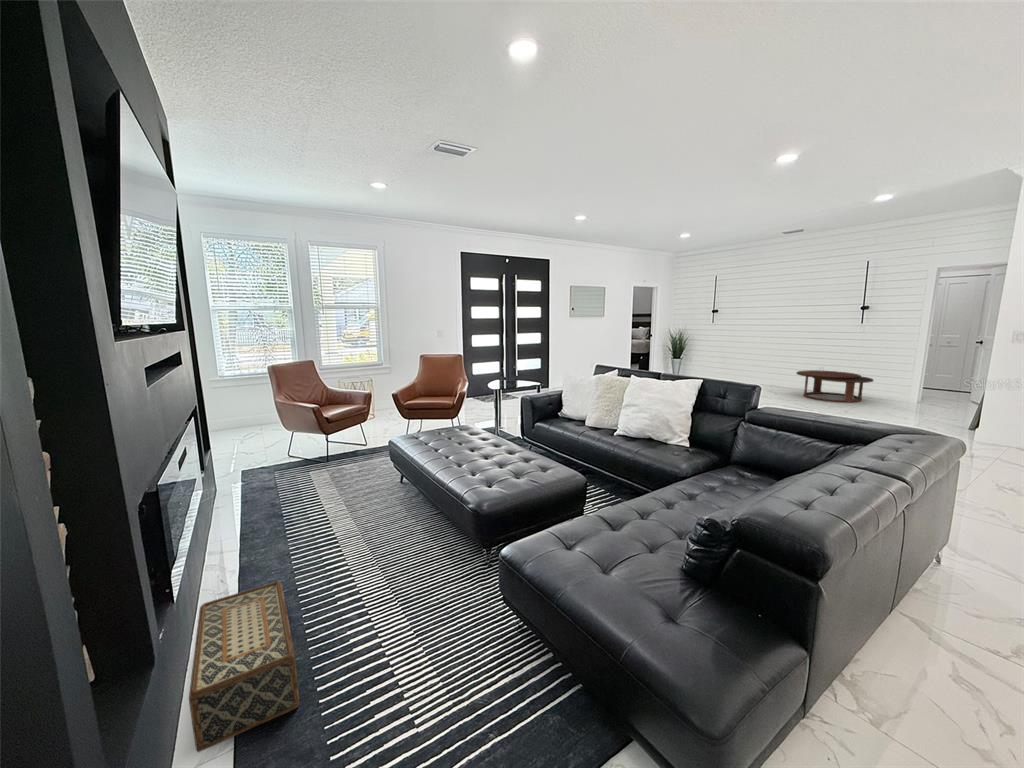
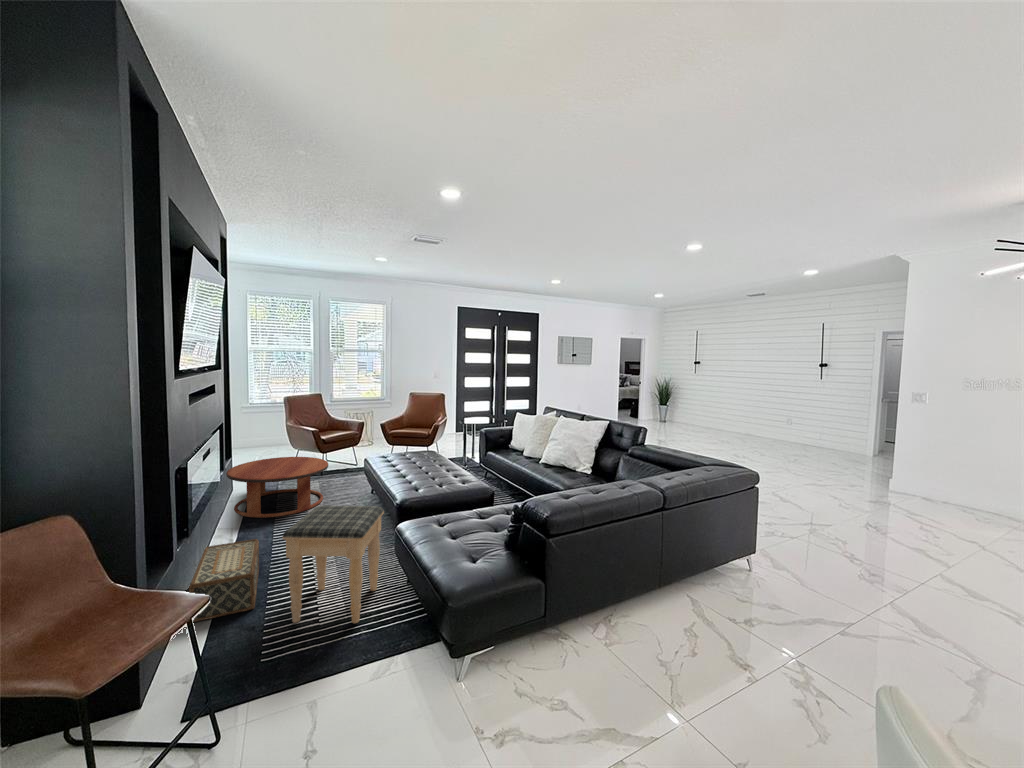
coffee table: present [796,370,873,402] -> present [226,457,328,518]
footstool: none [347,527,484,731] -> present [282,505,384,623]

